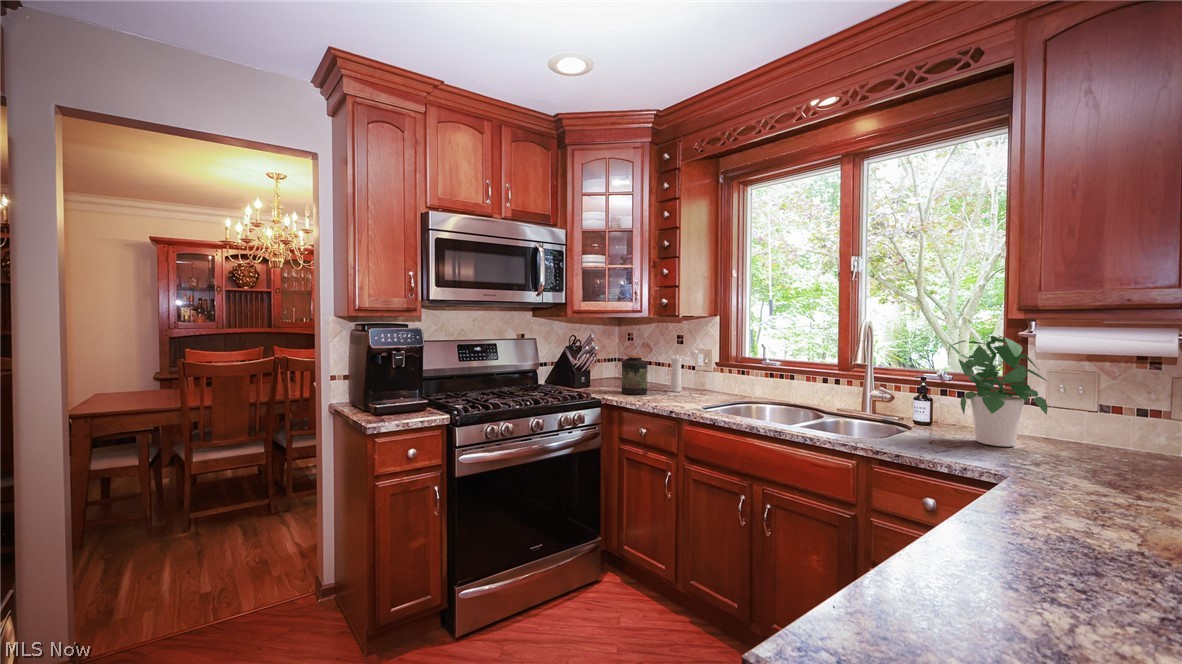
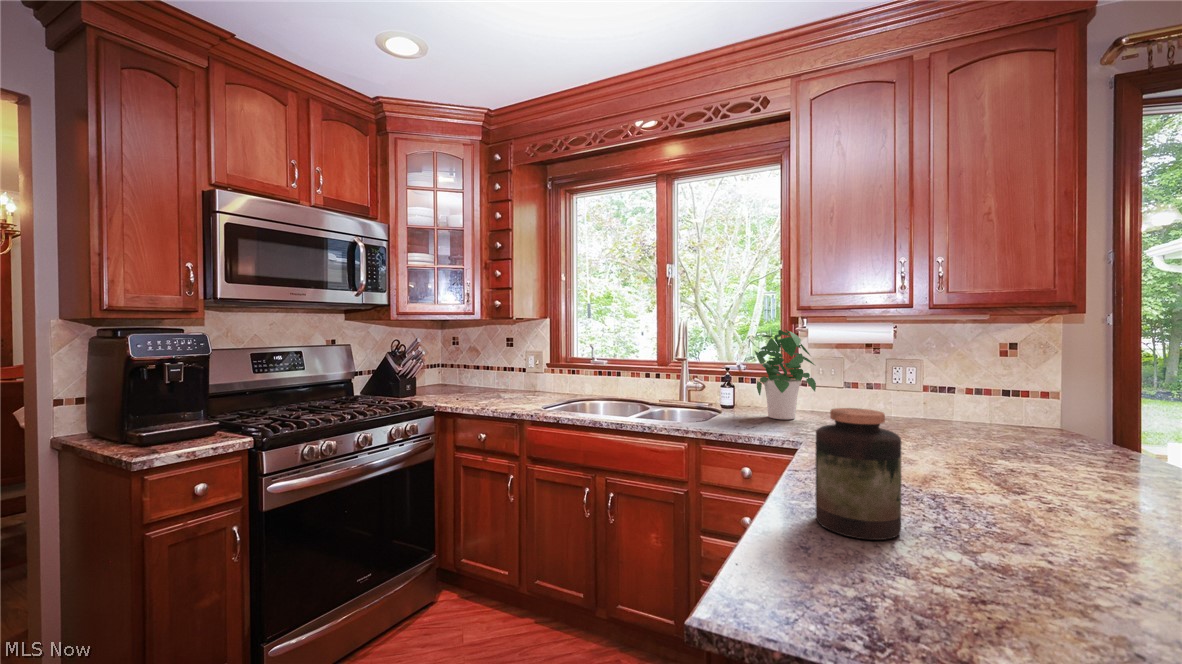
pepper mill: present [671,350,698,392] -> none [504,352,530,394]
jar: present [622,354,648,395] -> present [816,408,901,540]

